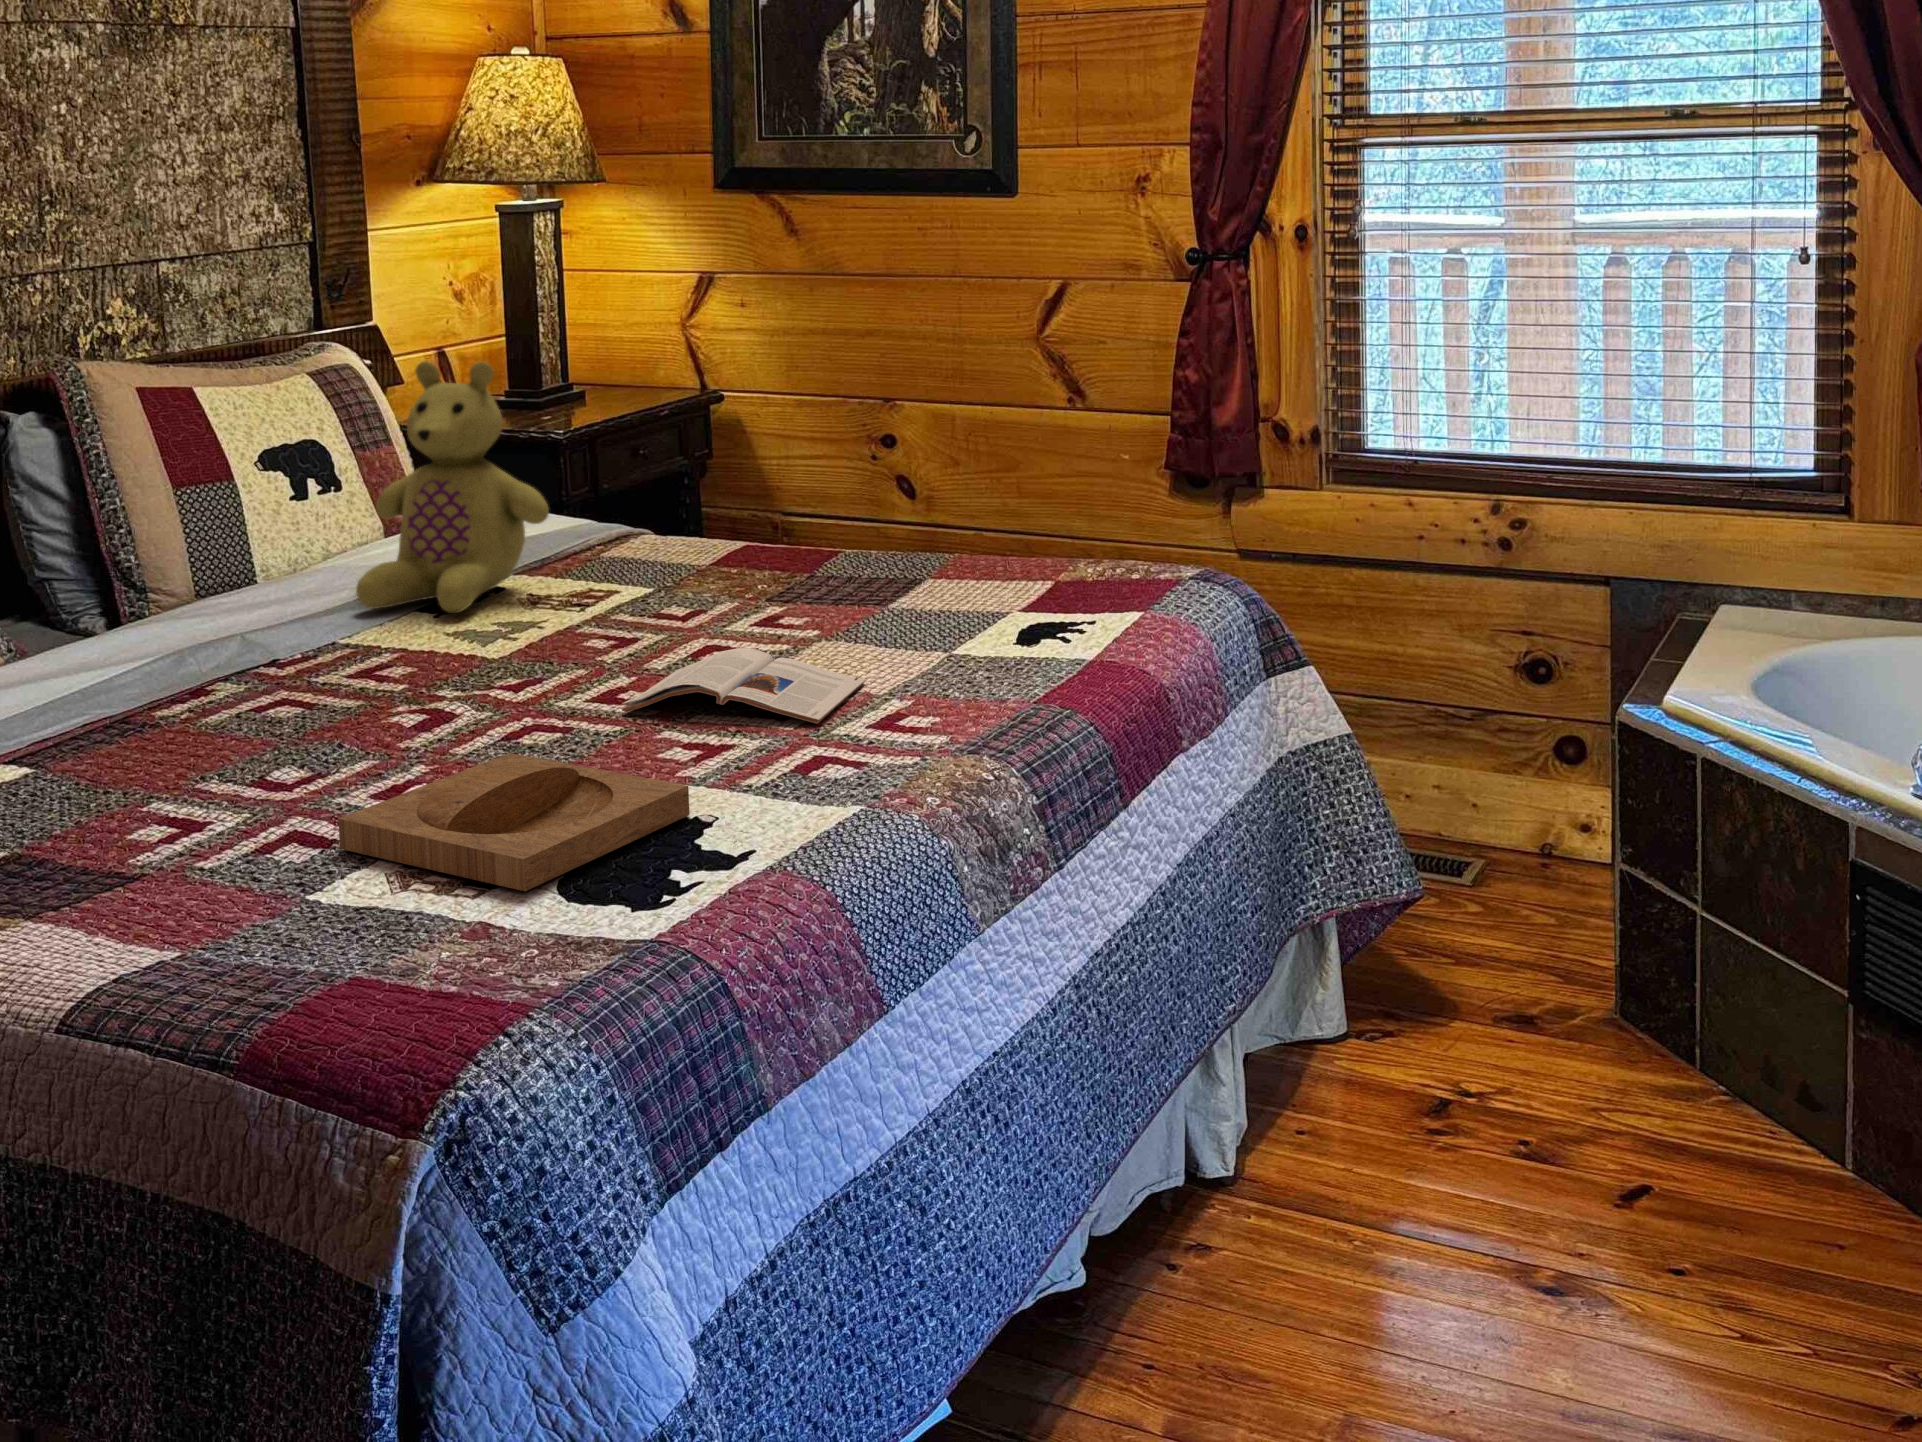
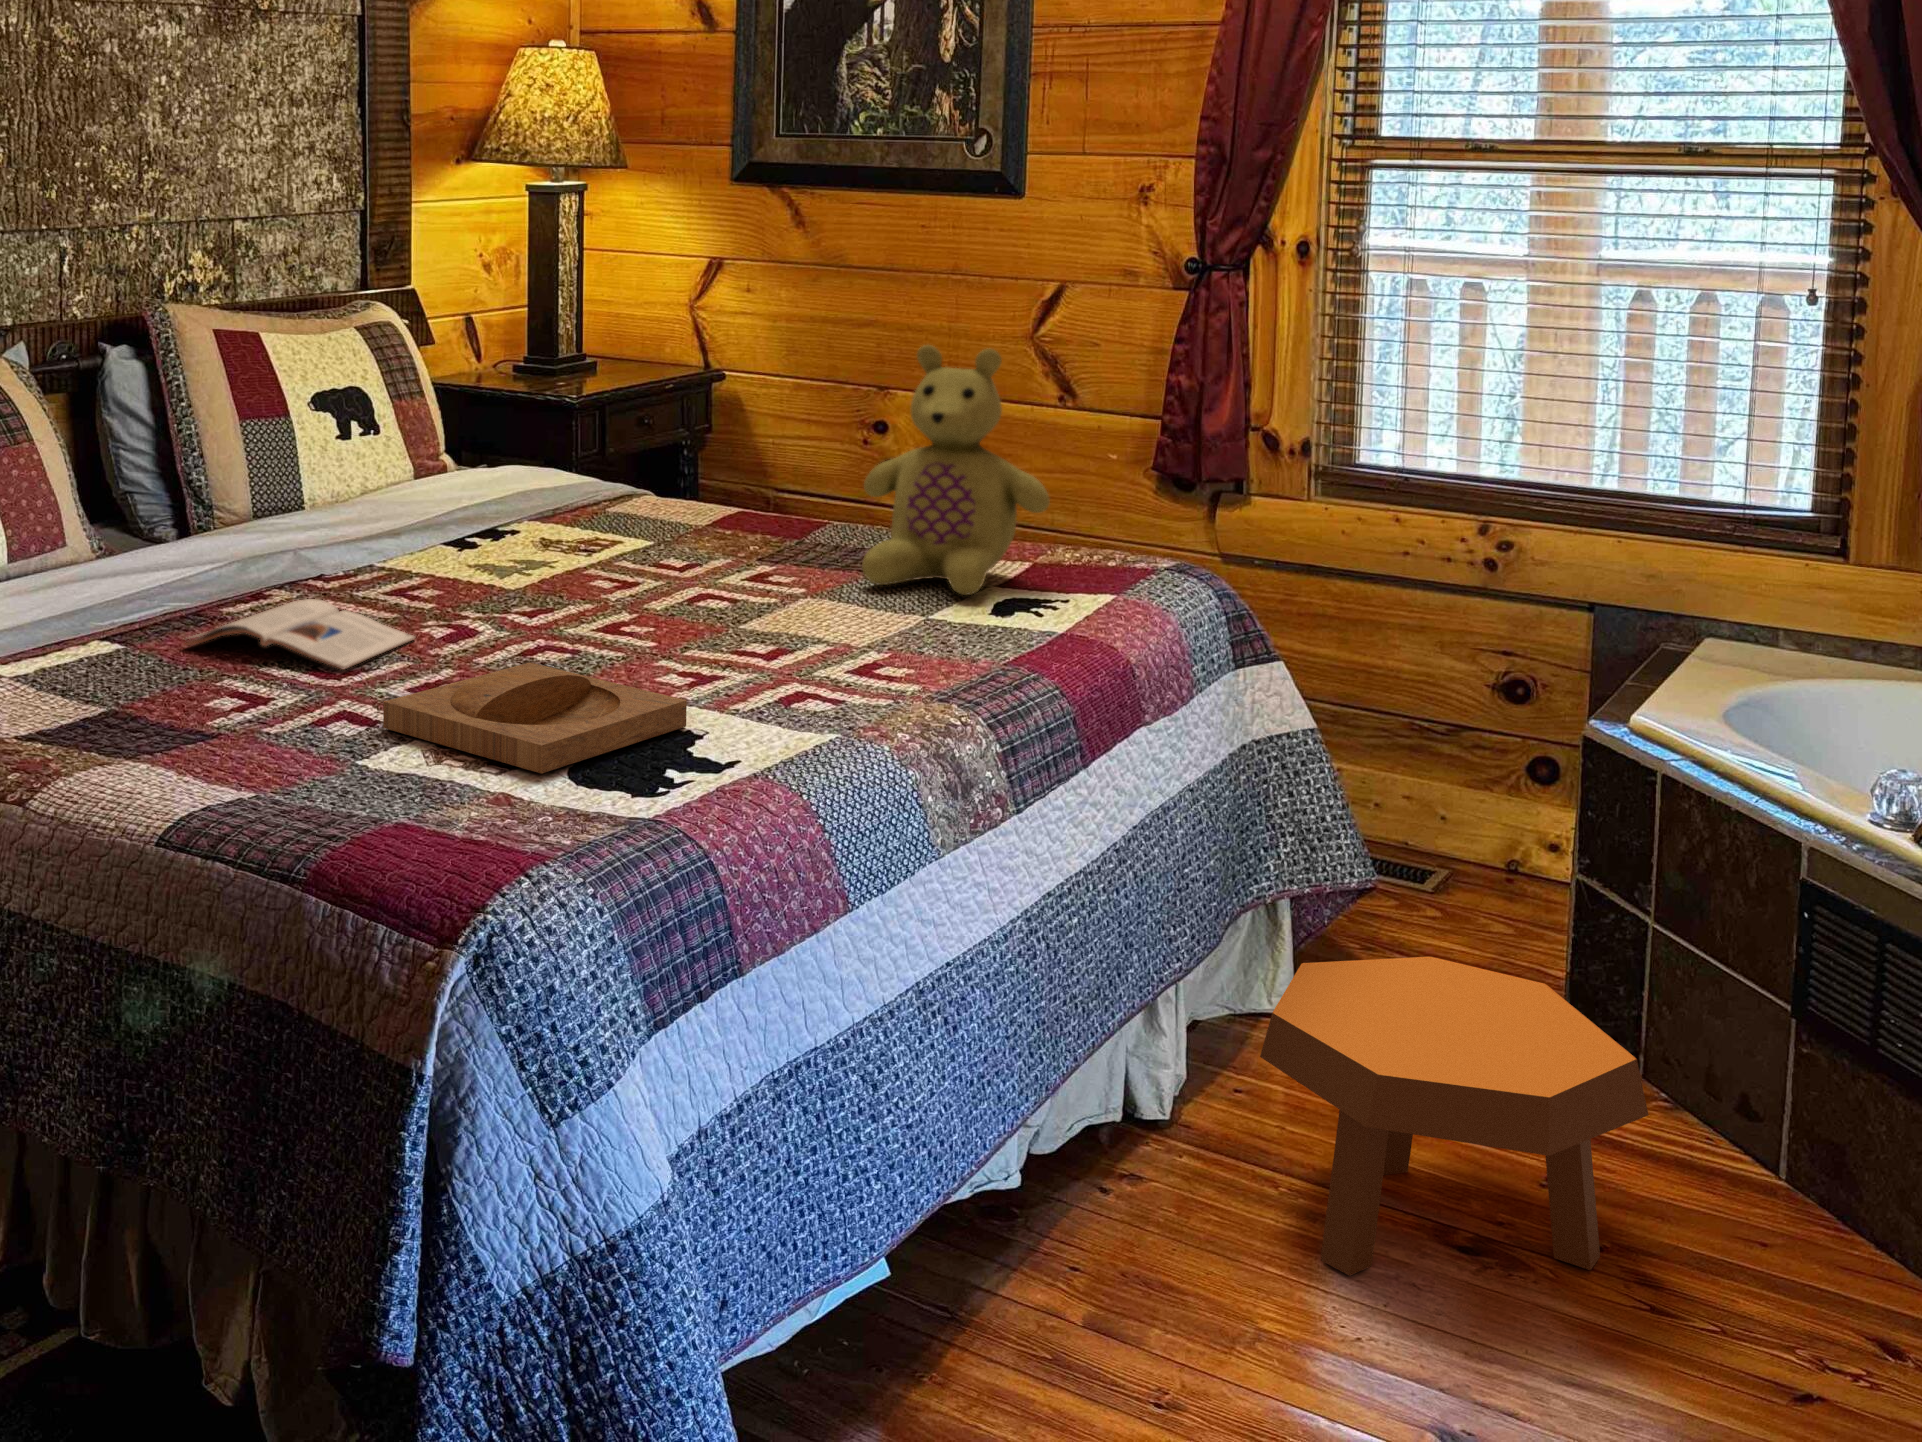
stuffed bear: present [356,361,549,613] -> present [862,345,1050,595]
magazine: present [622,648,865,723] -> present [184,599,416,670]
footstool: none [1326,973,1723,1333] -> present [1260,957,1649,1276]

